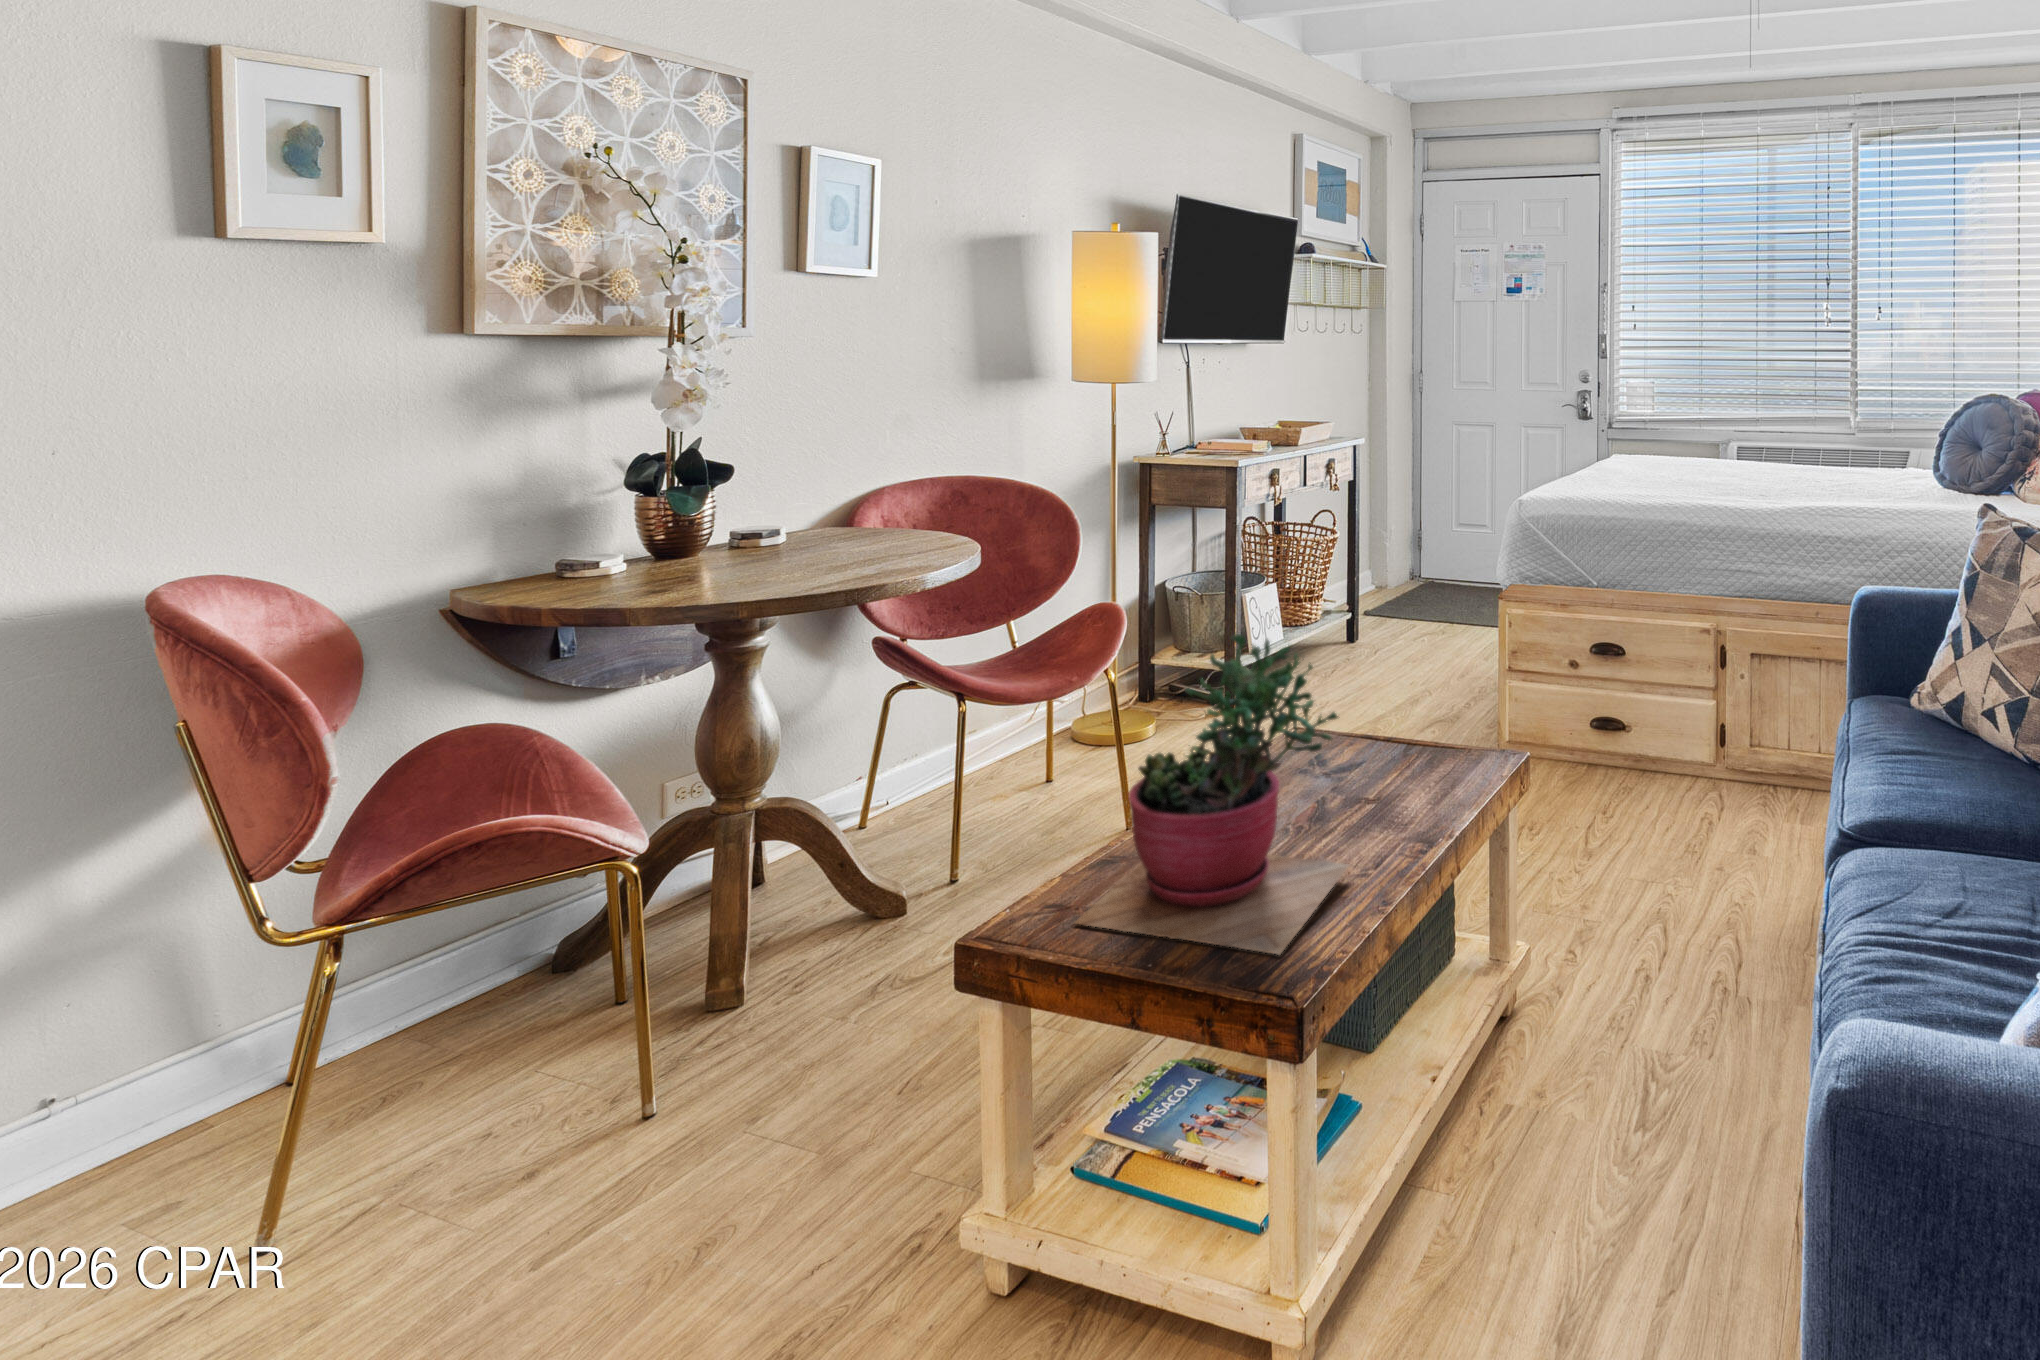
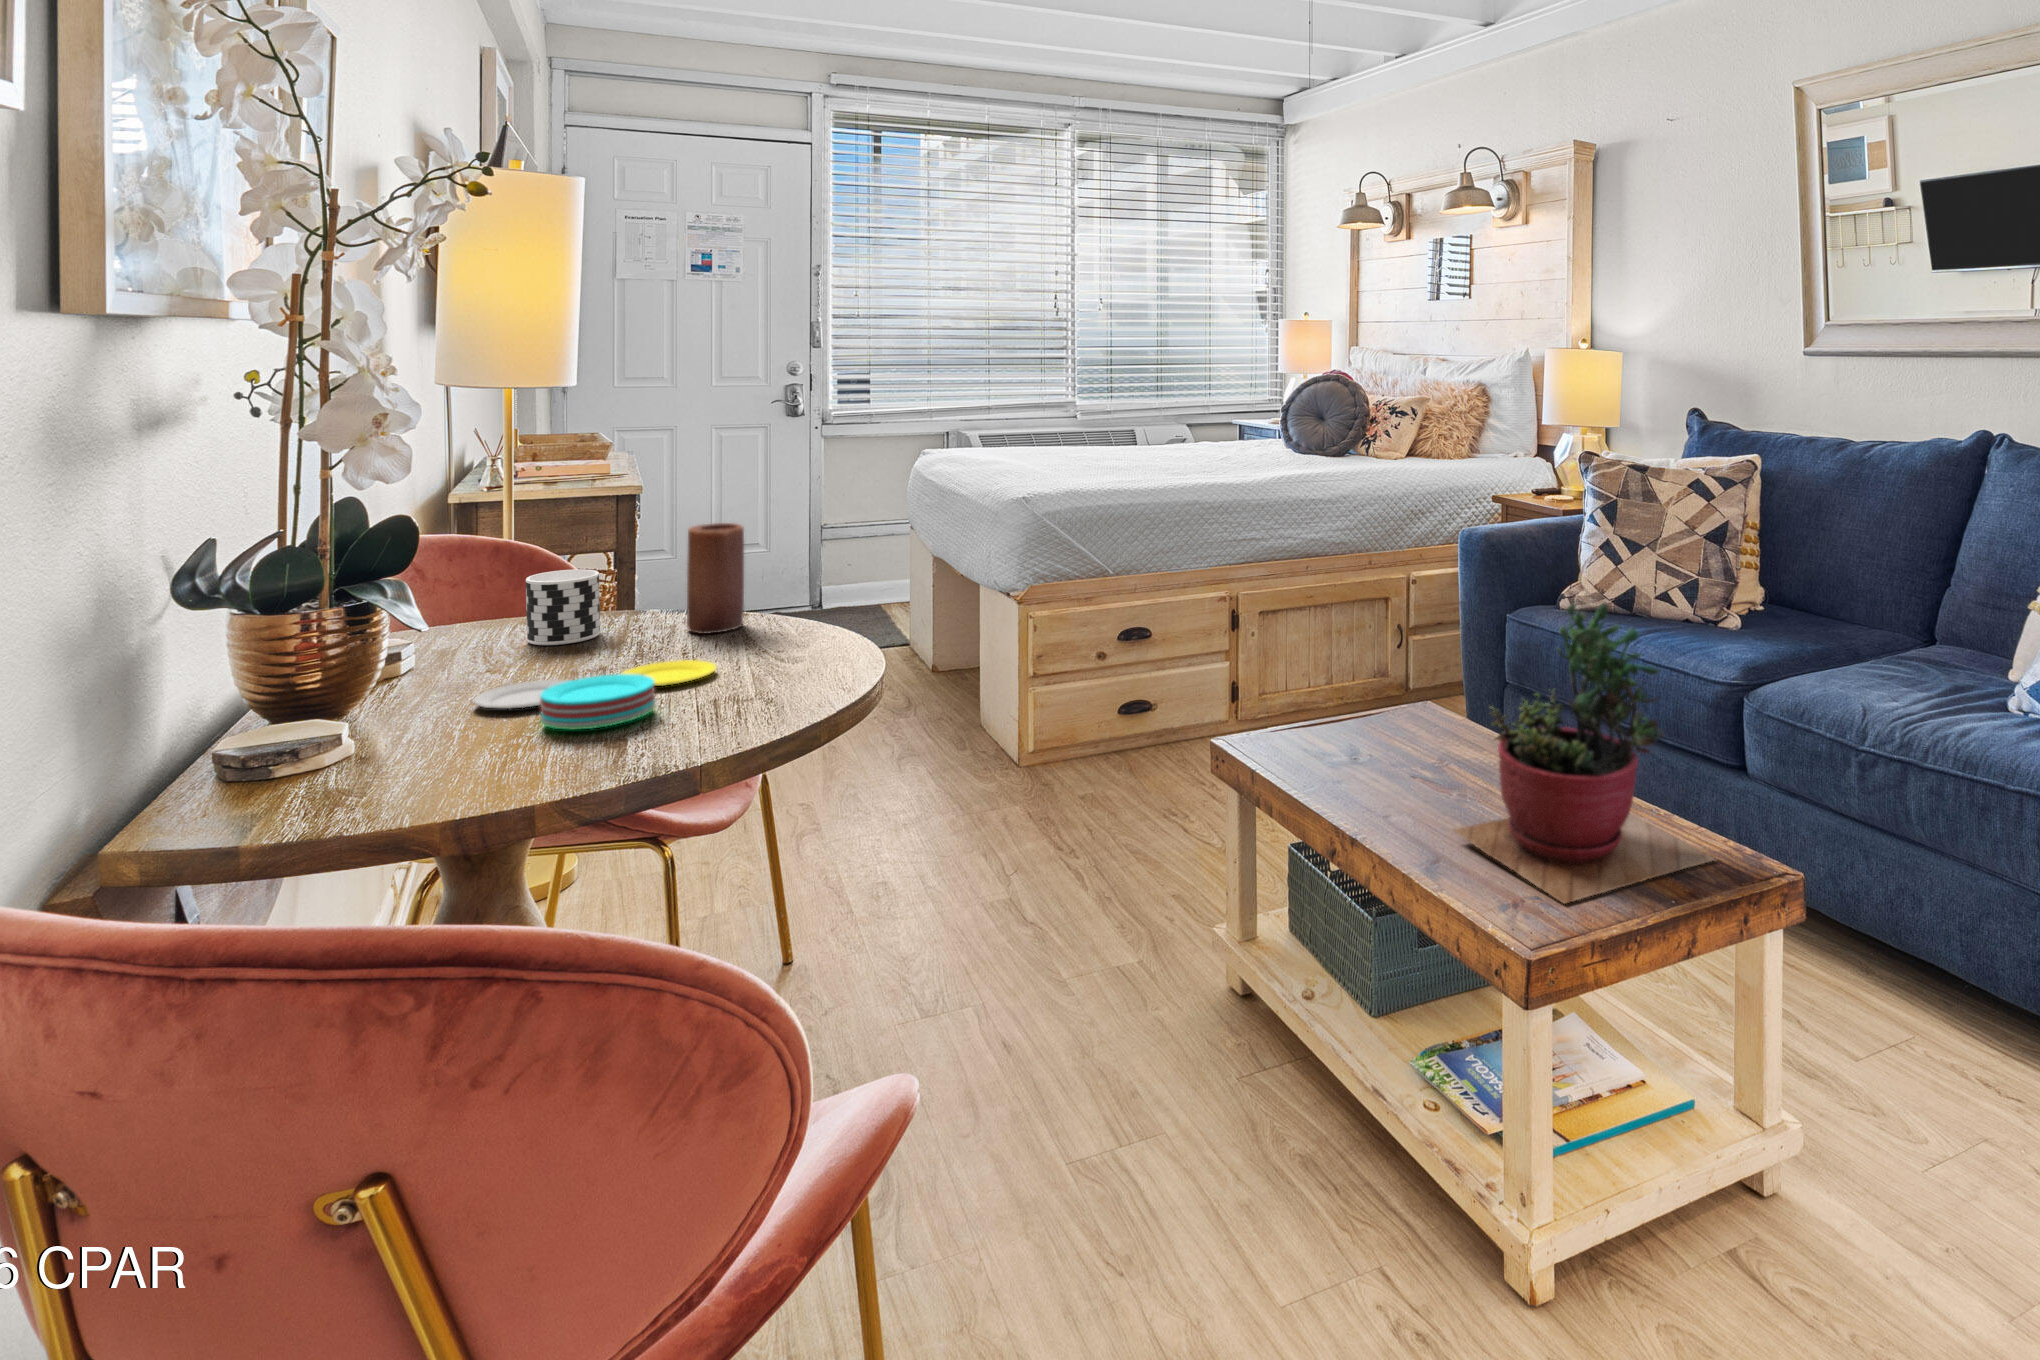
candle: none [887,479,927,555] -> present [687,523,744,634]
cup: none [824,502,882,549] -> present [526,569,600,645]
plate: none [643,562,811,589] -> present [473,660,716,729]

